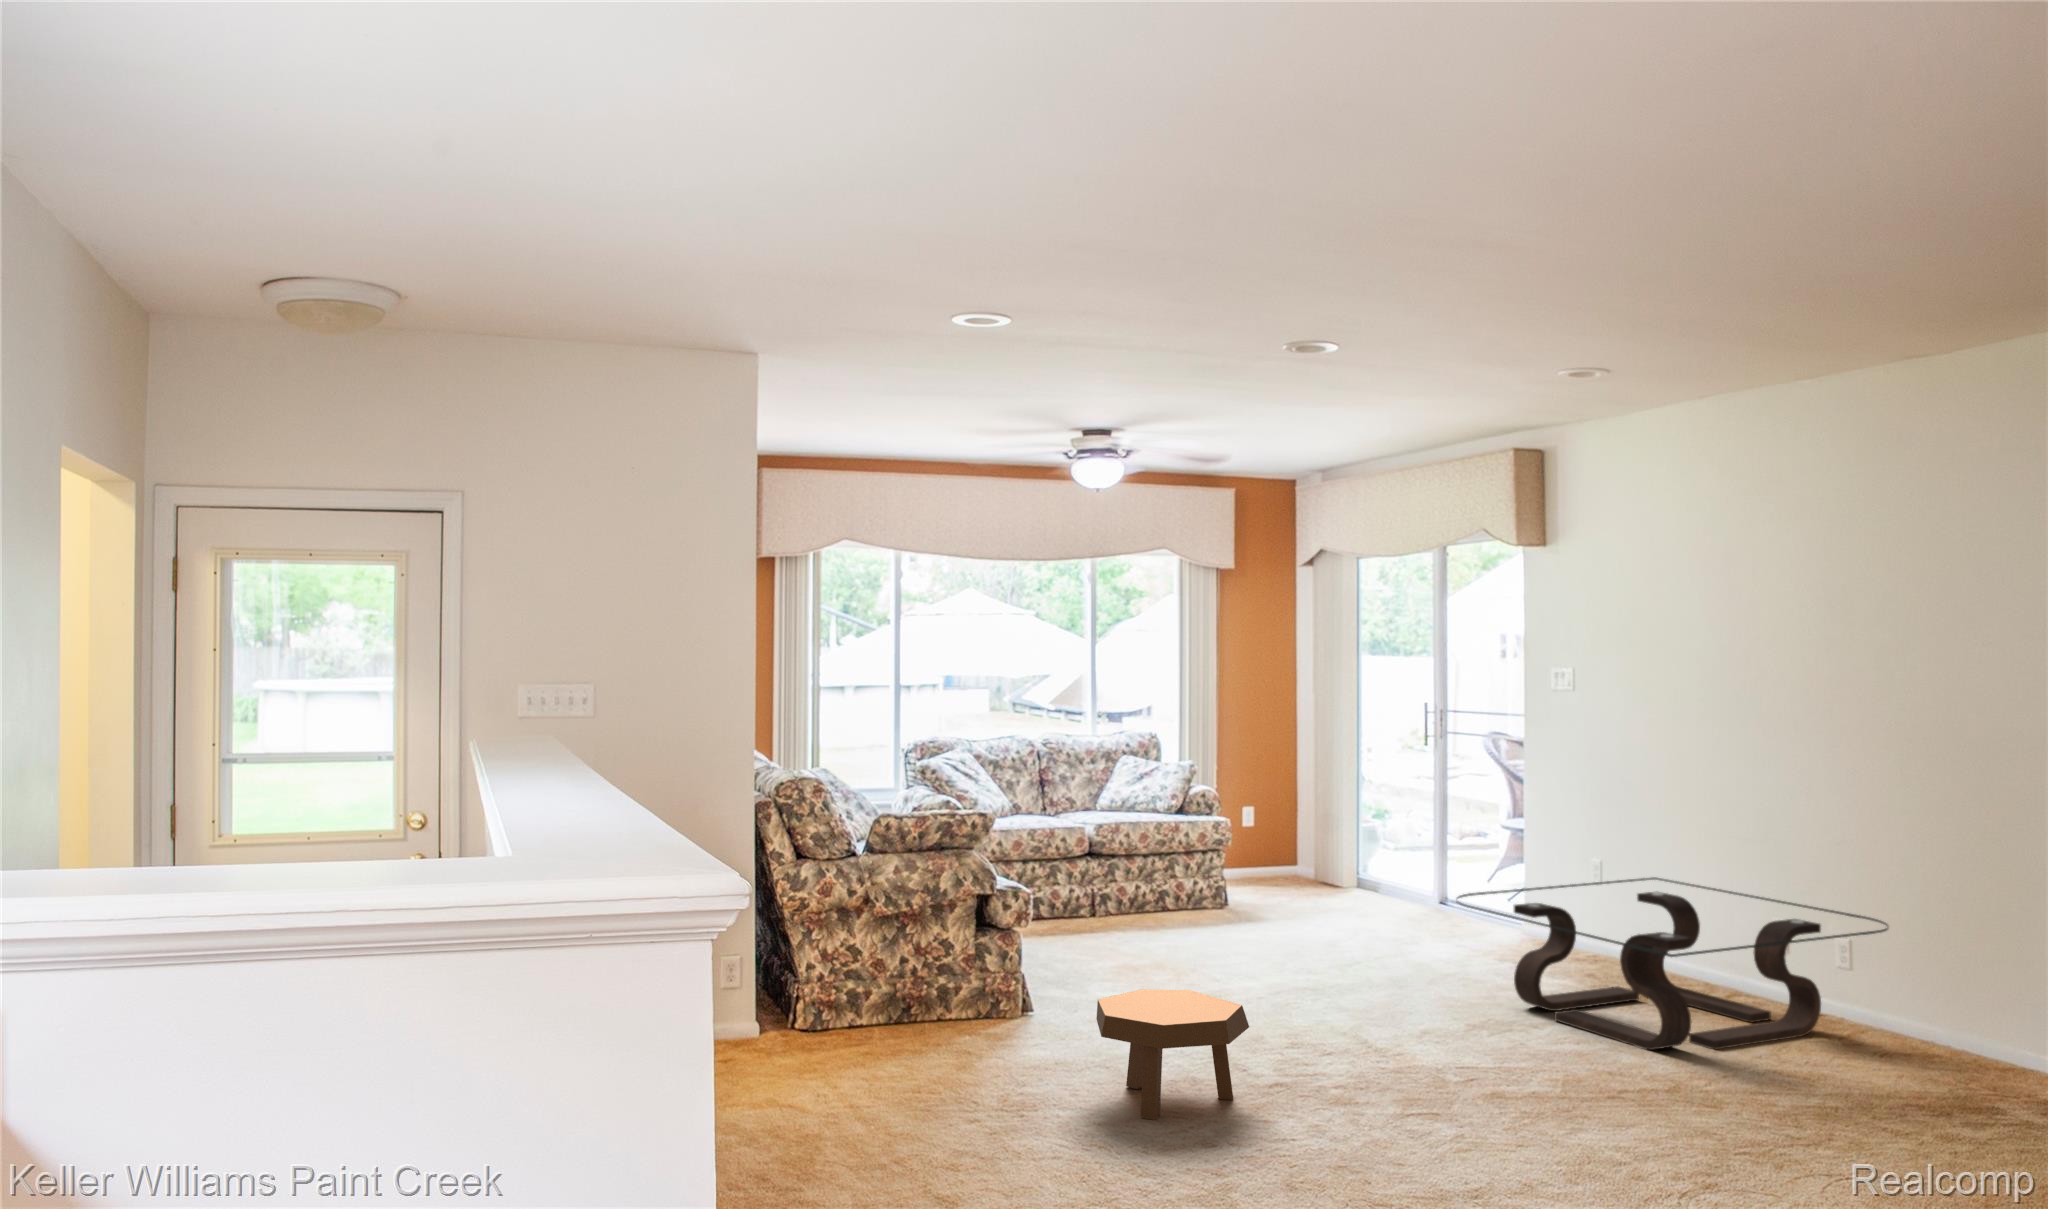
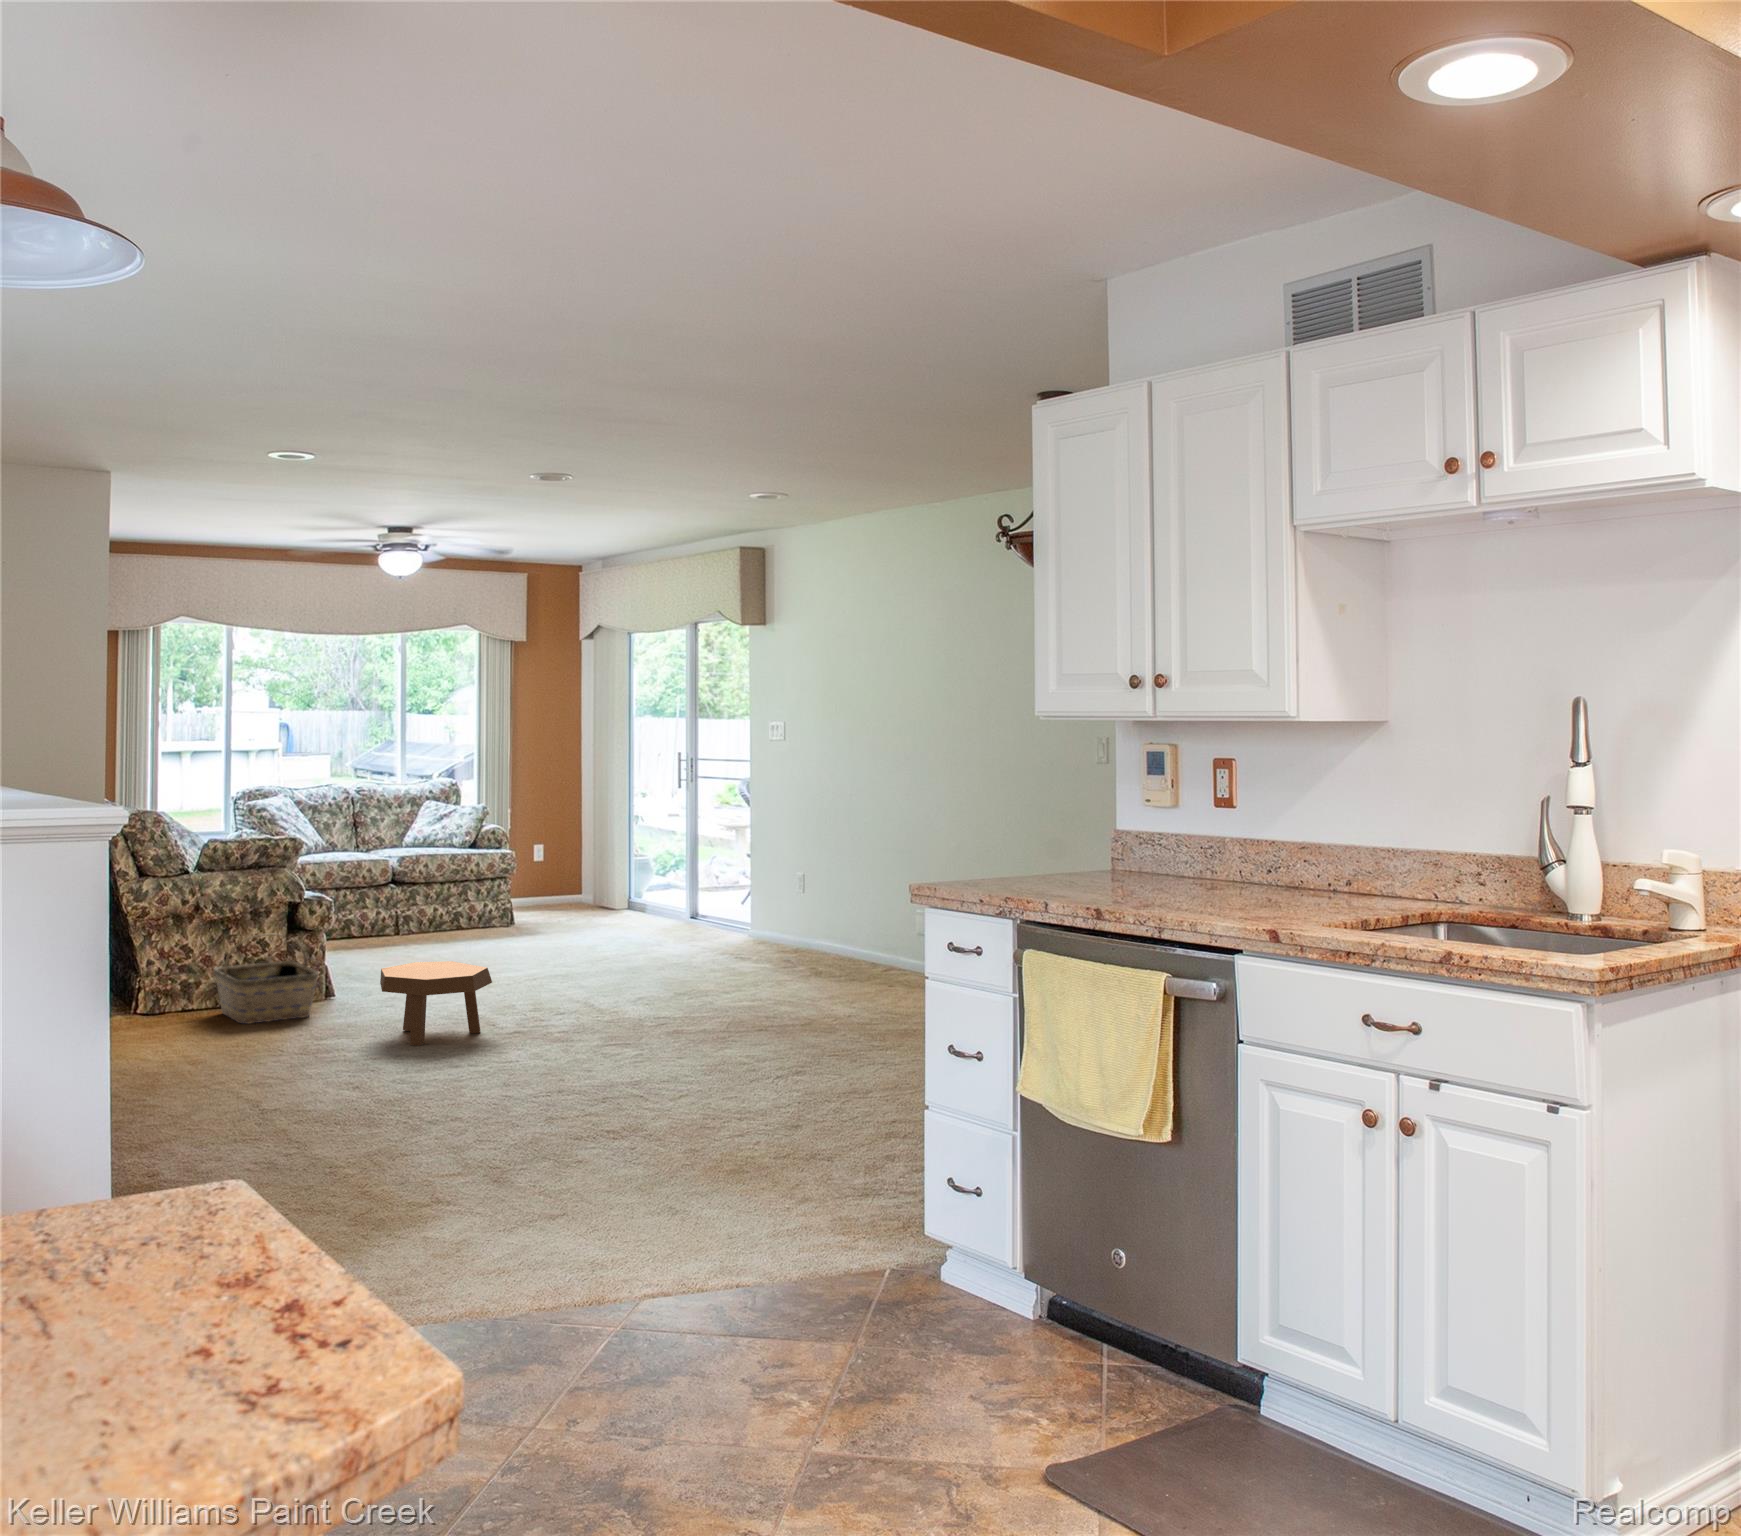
coffee table: present [1456,877,1888,1050] -> none [666,883,948,995]
basket: none [886,937,1014,1059] -> present [214,934,319,1024]

